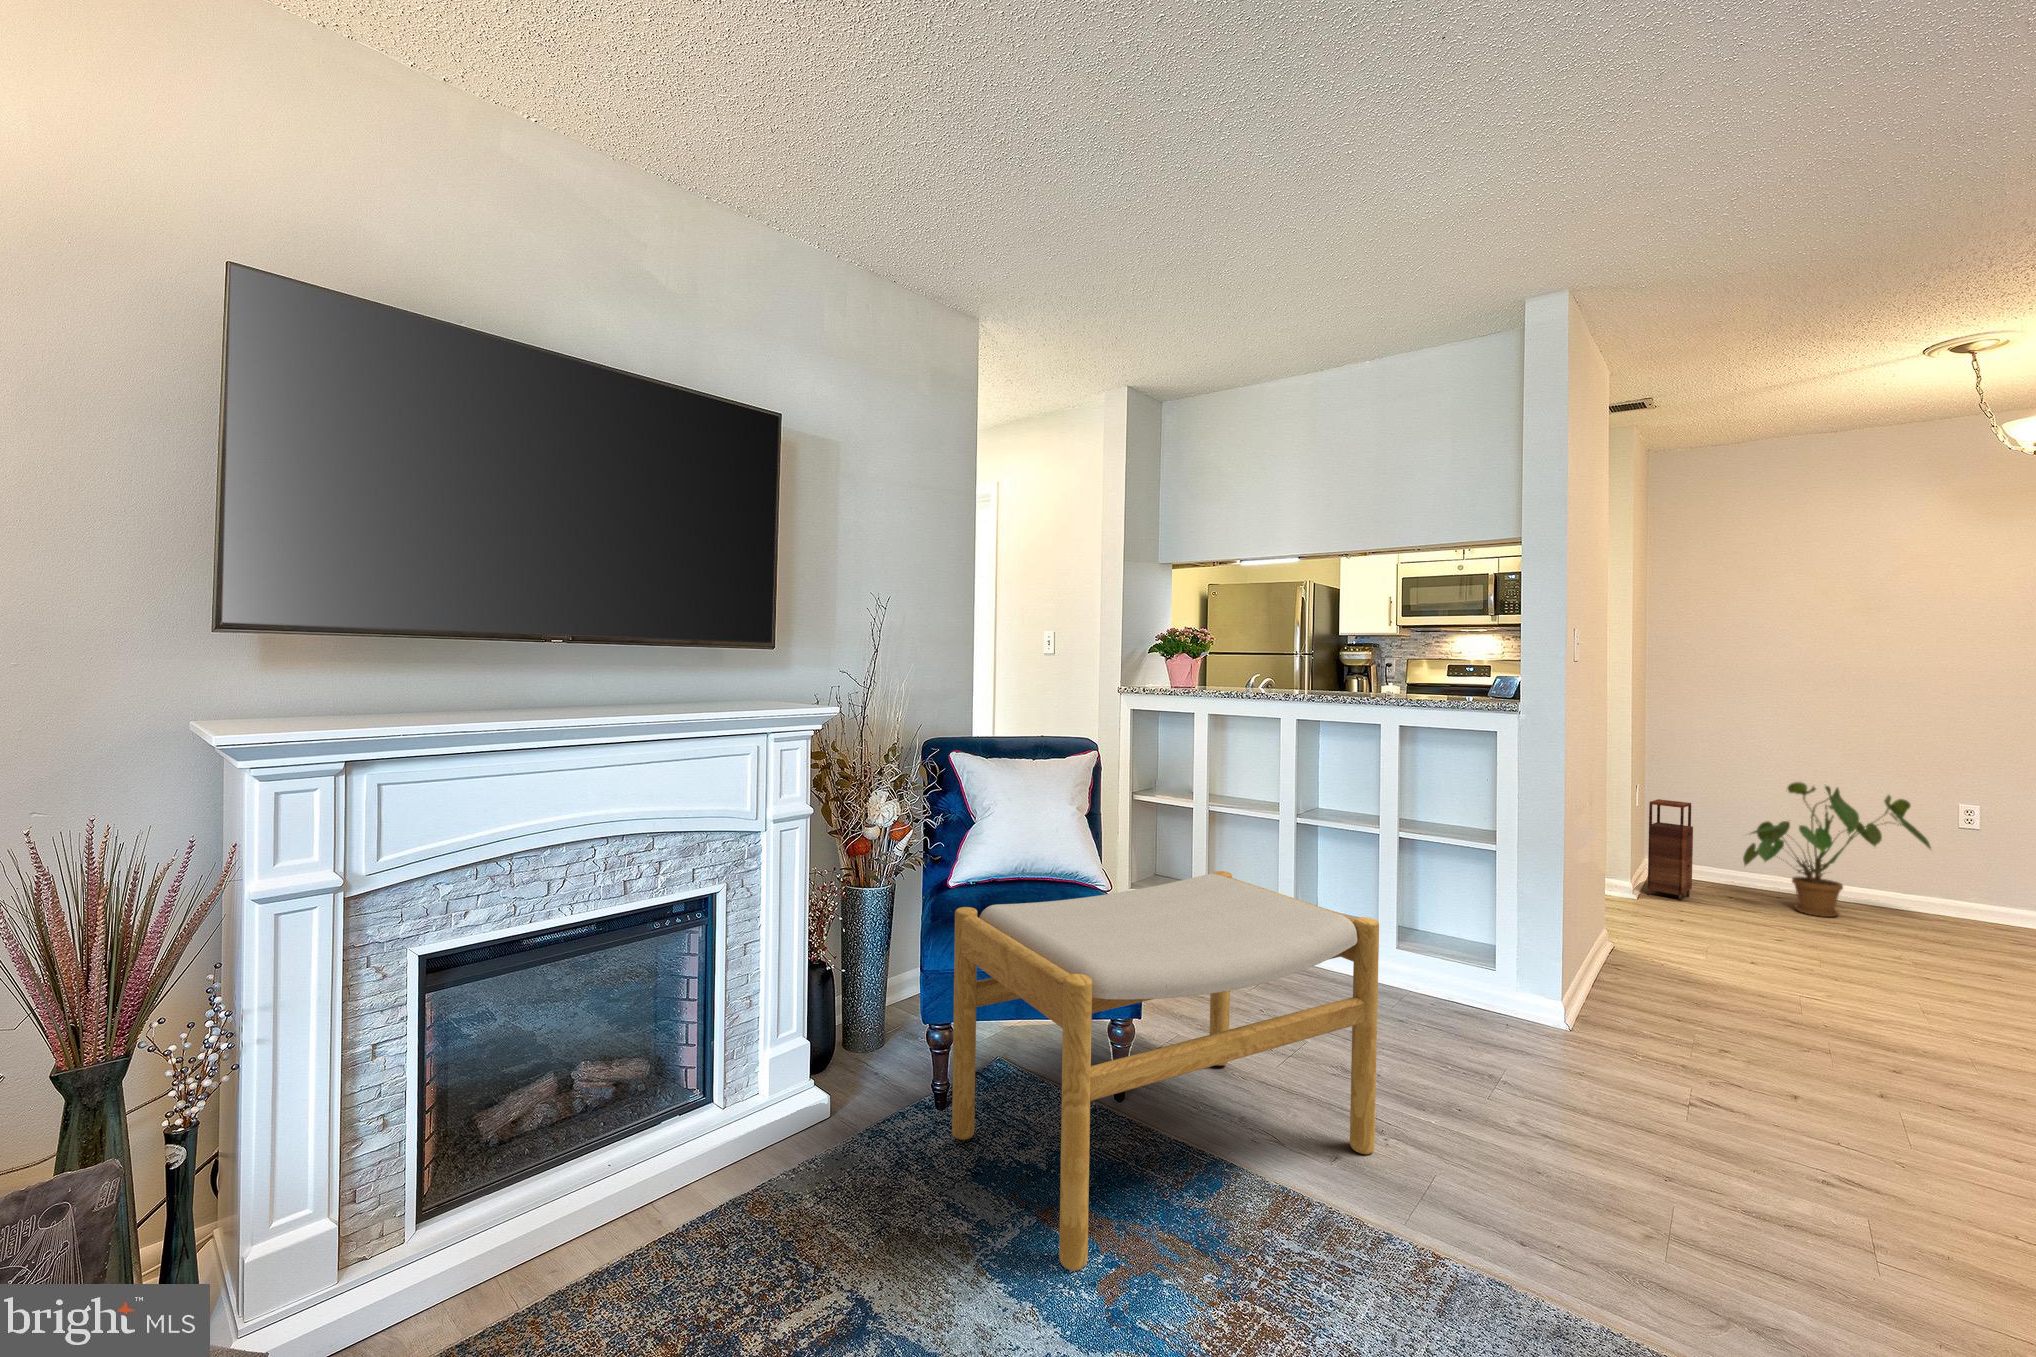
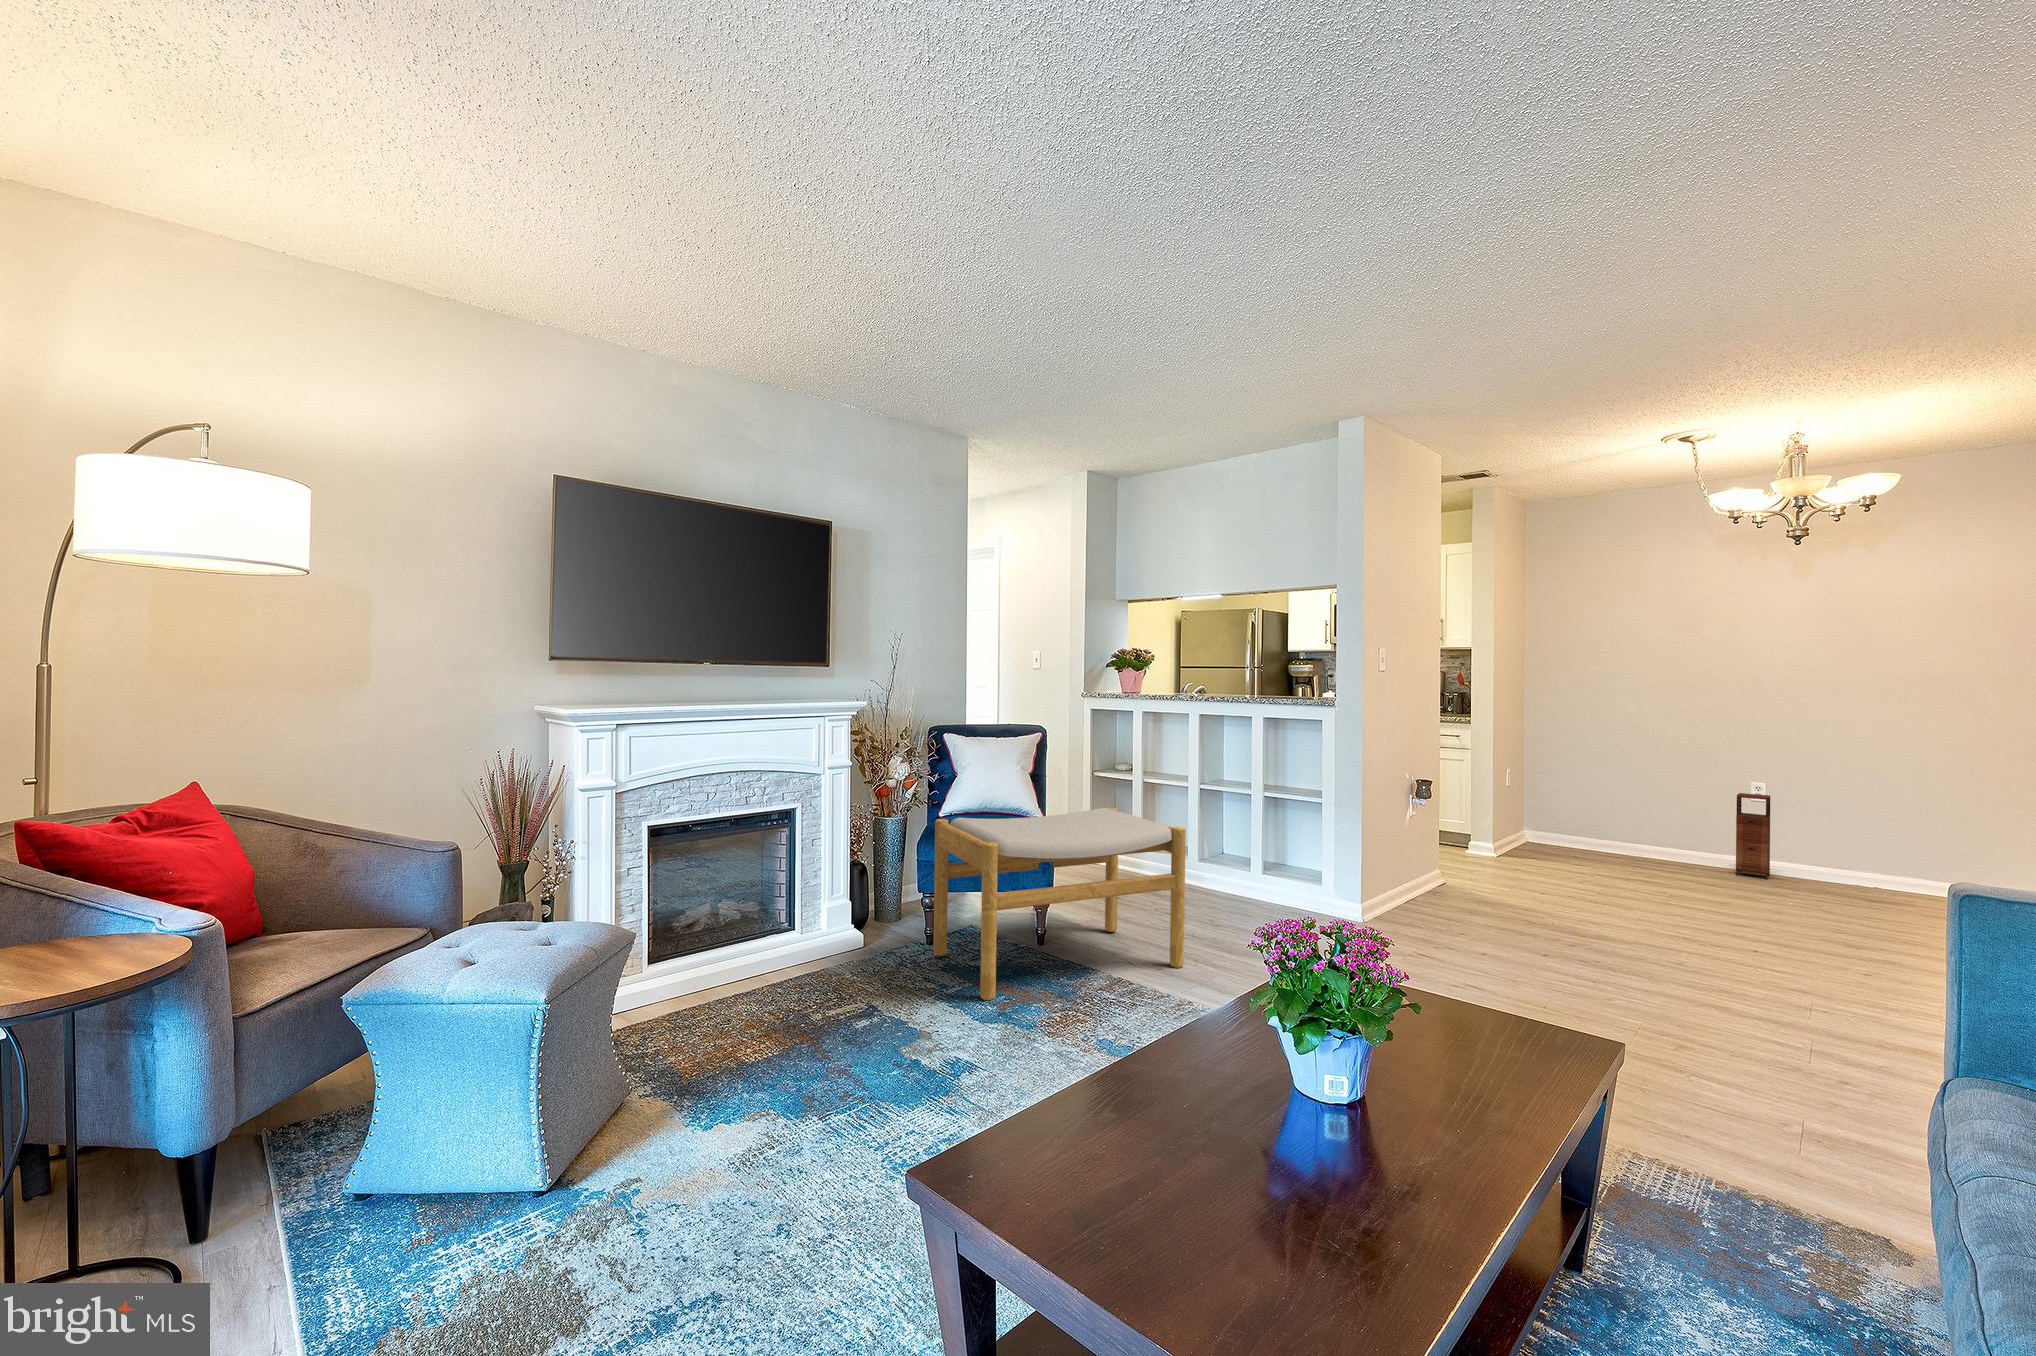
house plant: present [1743,782,1931,917] -> none [1574,768,1705,870]
storage cabinet: present [1648,799,1693,901] -> present [1736,793,1770,879]

